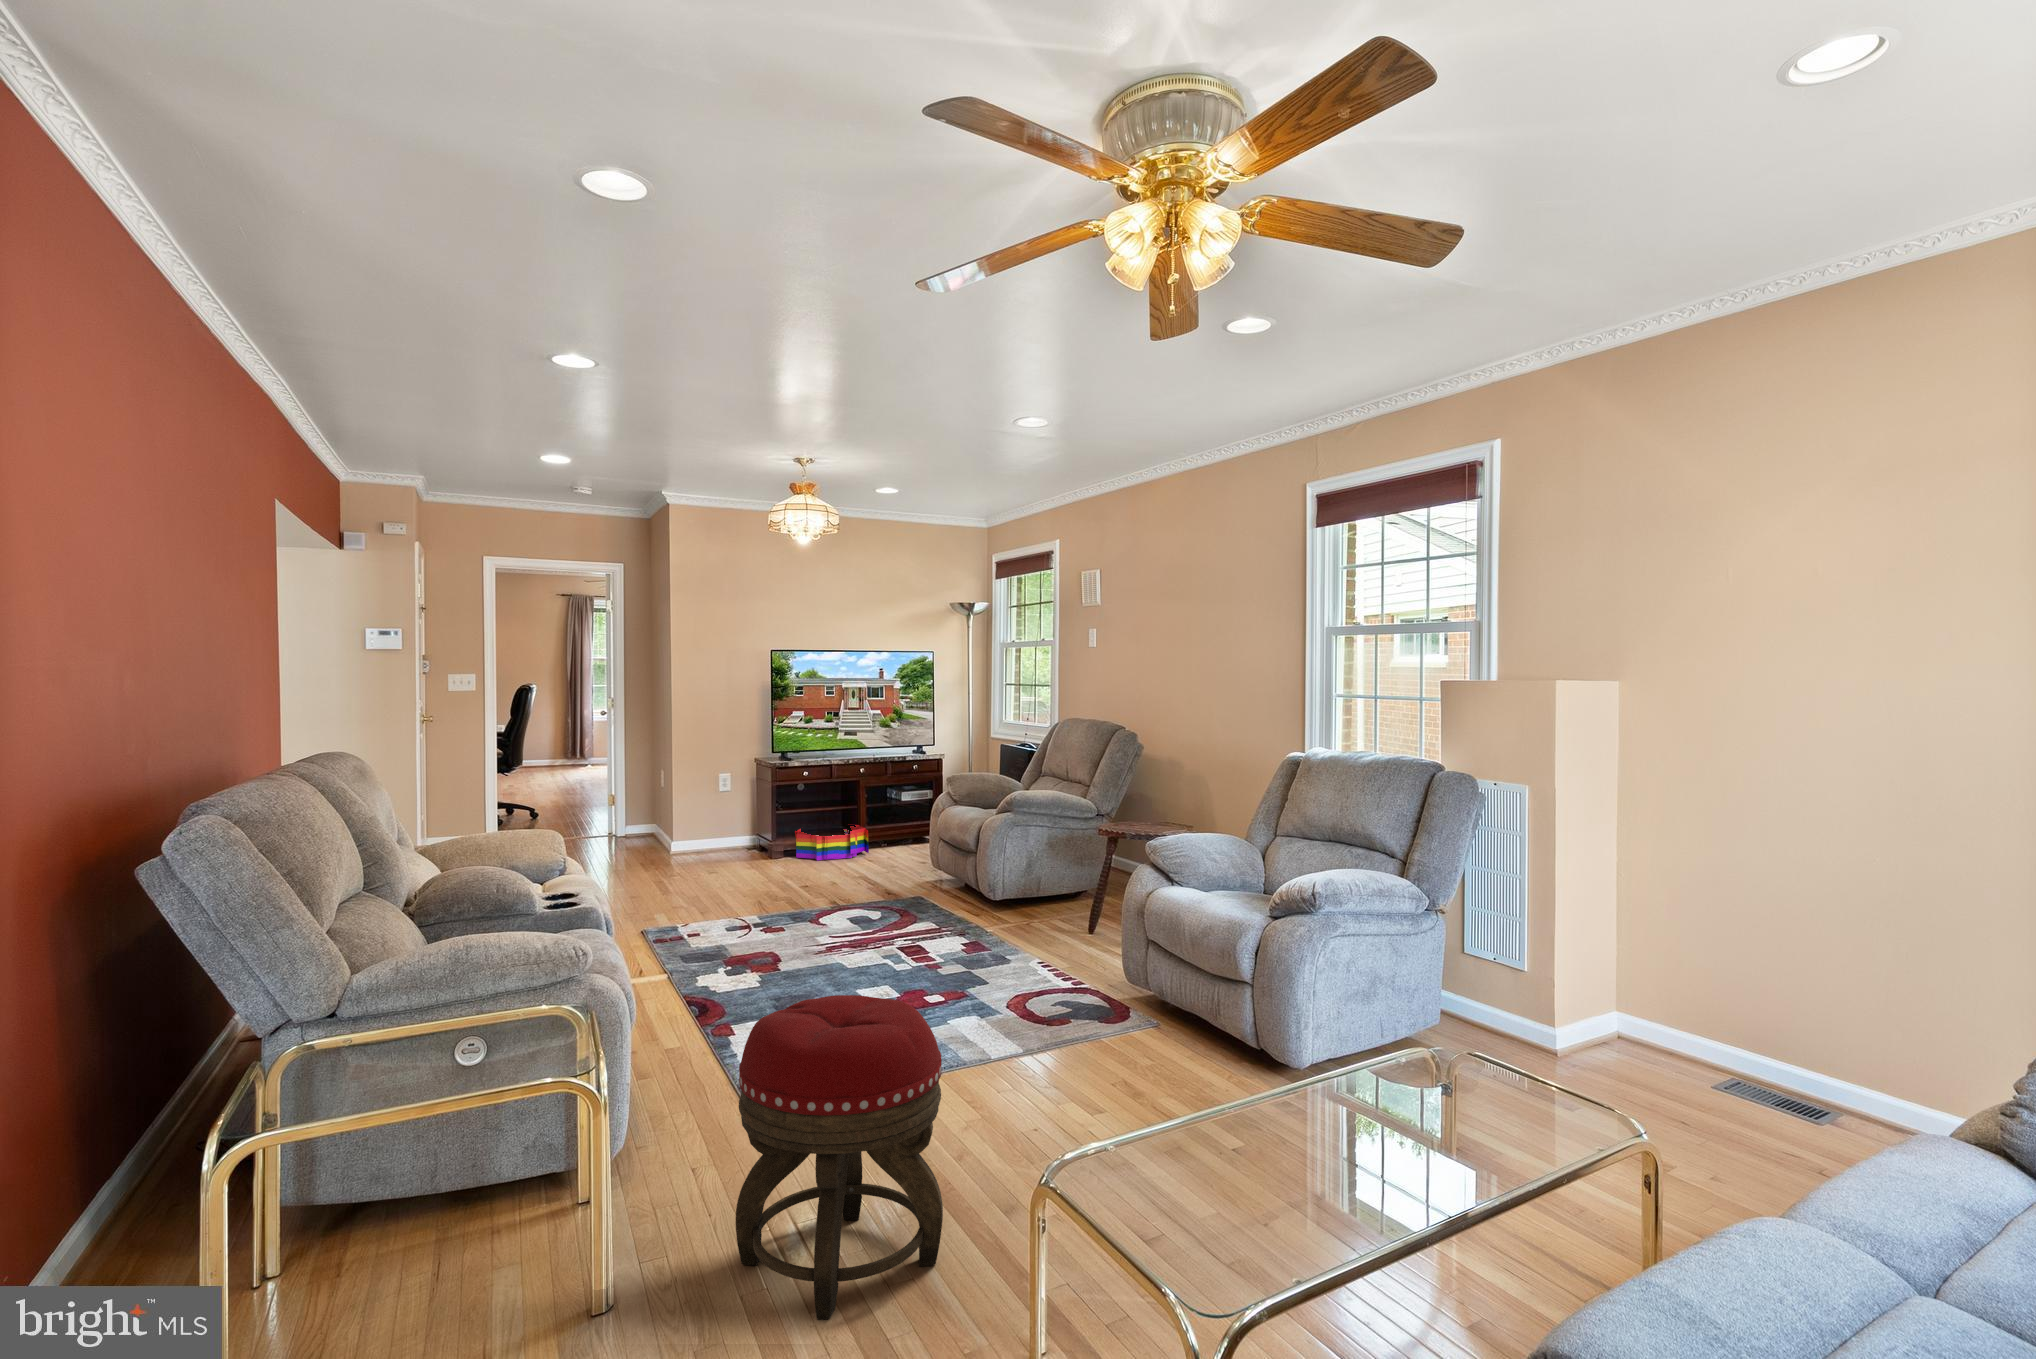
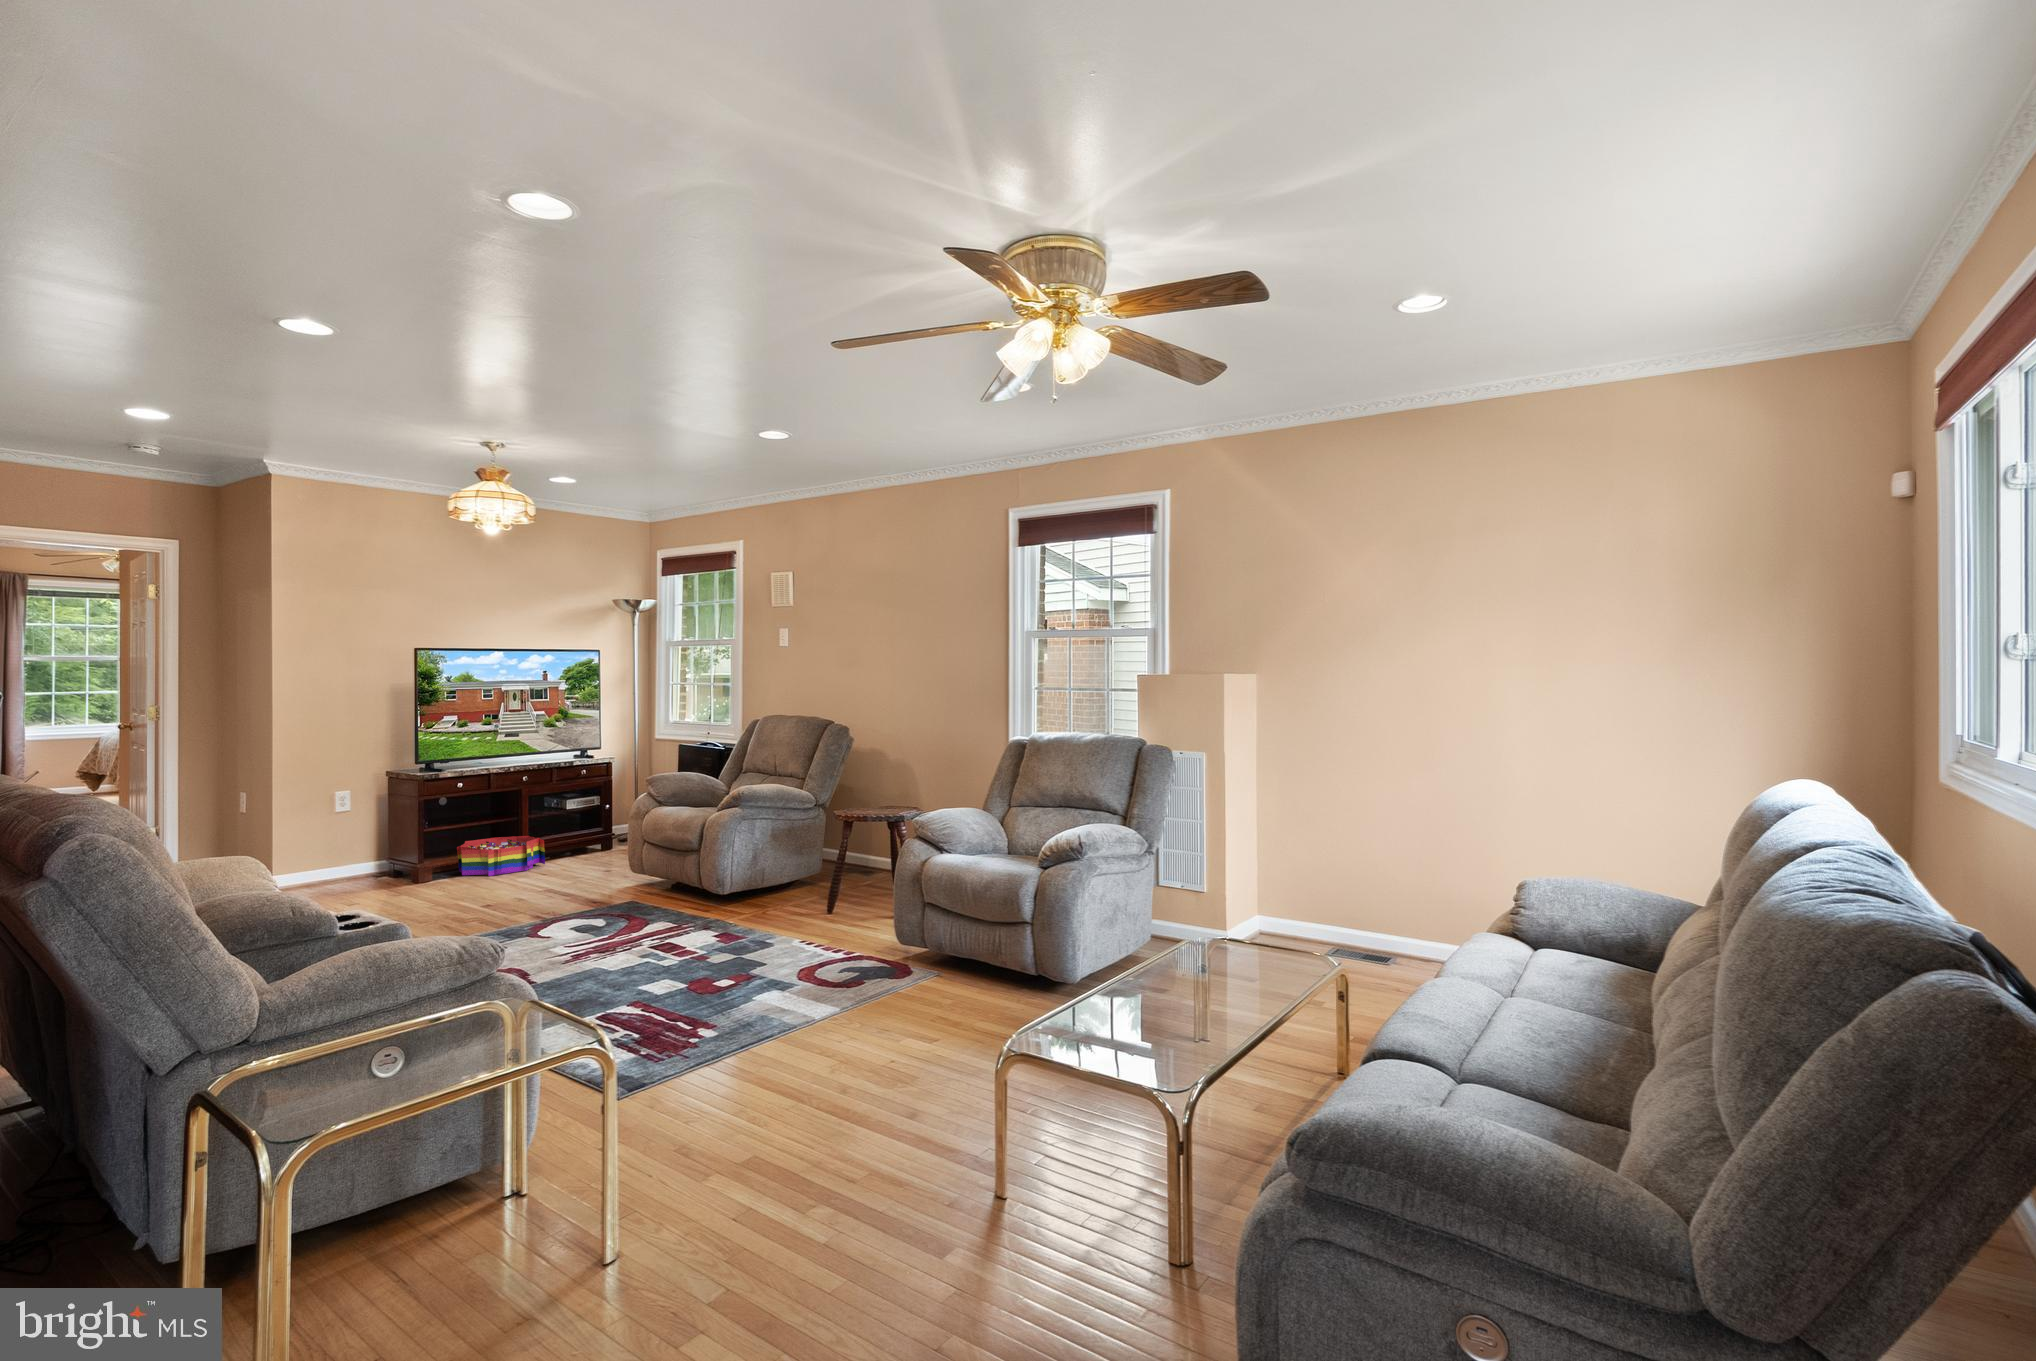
footstool: present [735,995,943,1320] -> none [706,963,897,1253]

